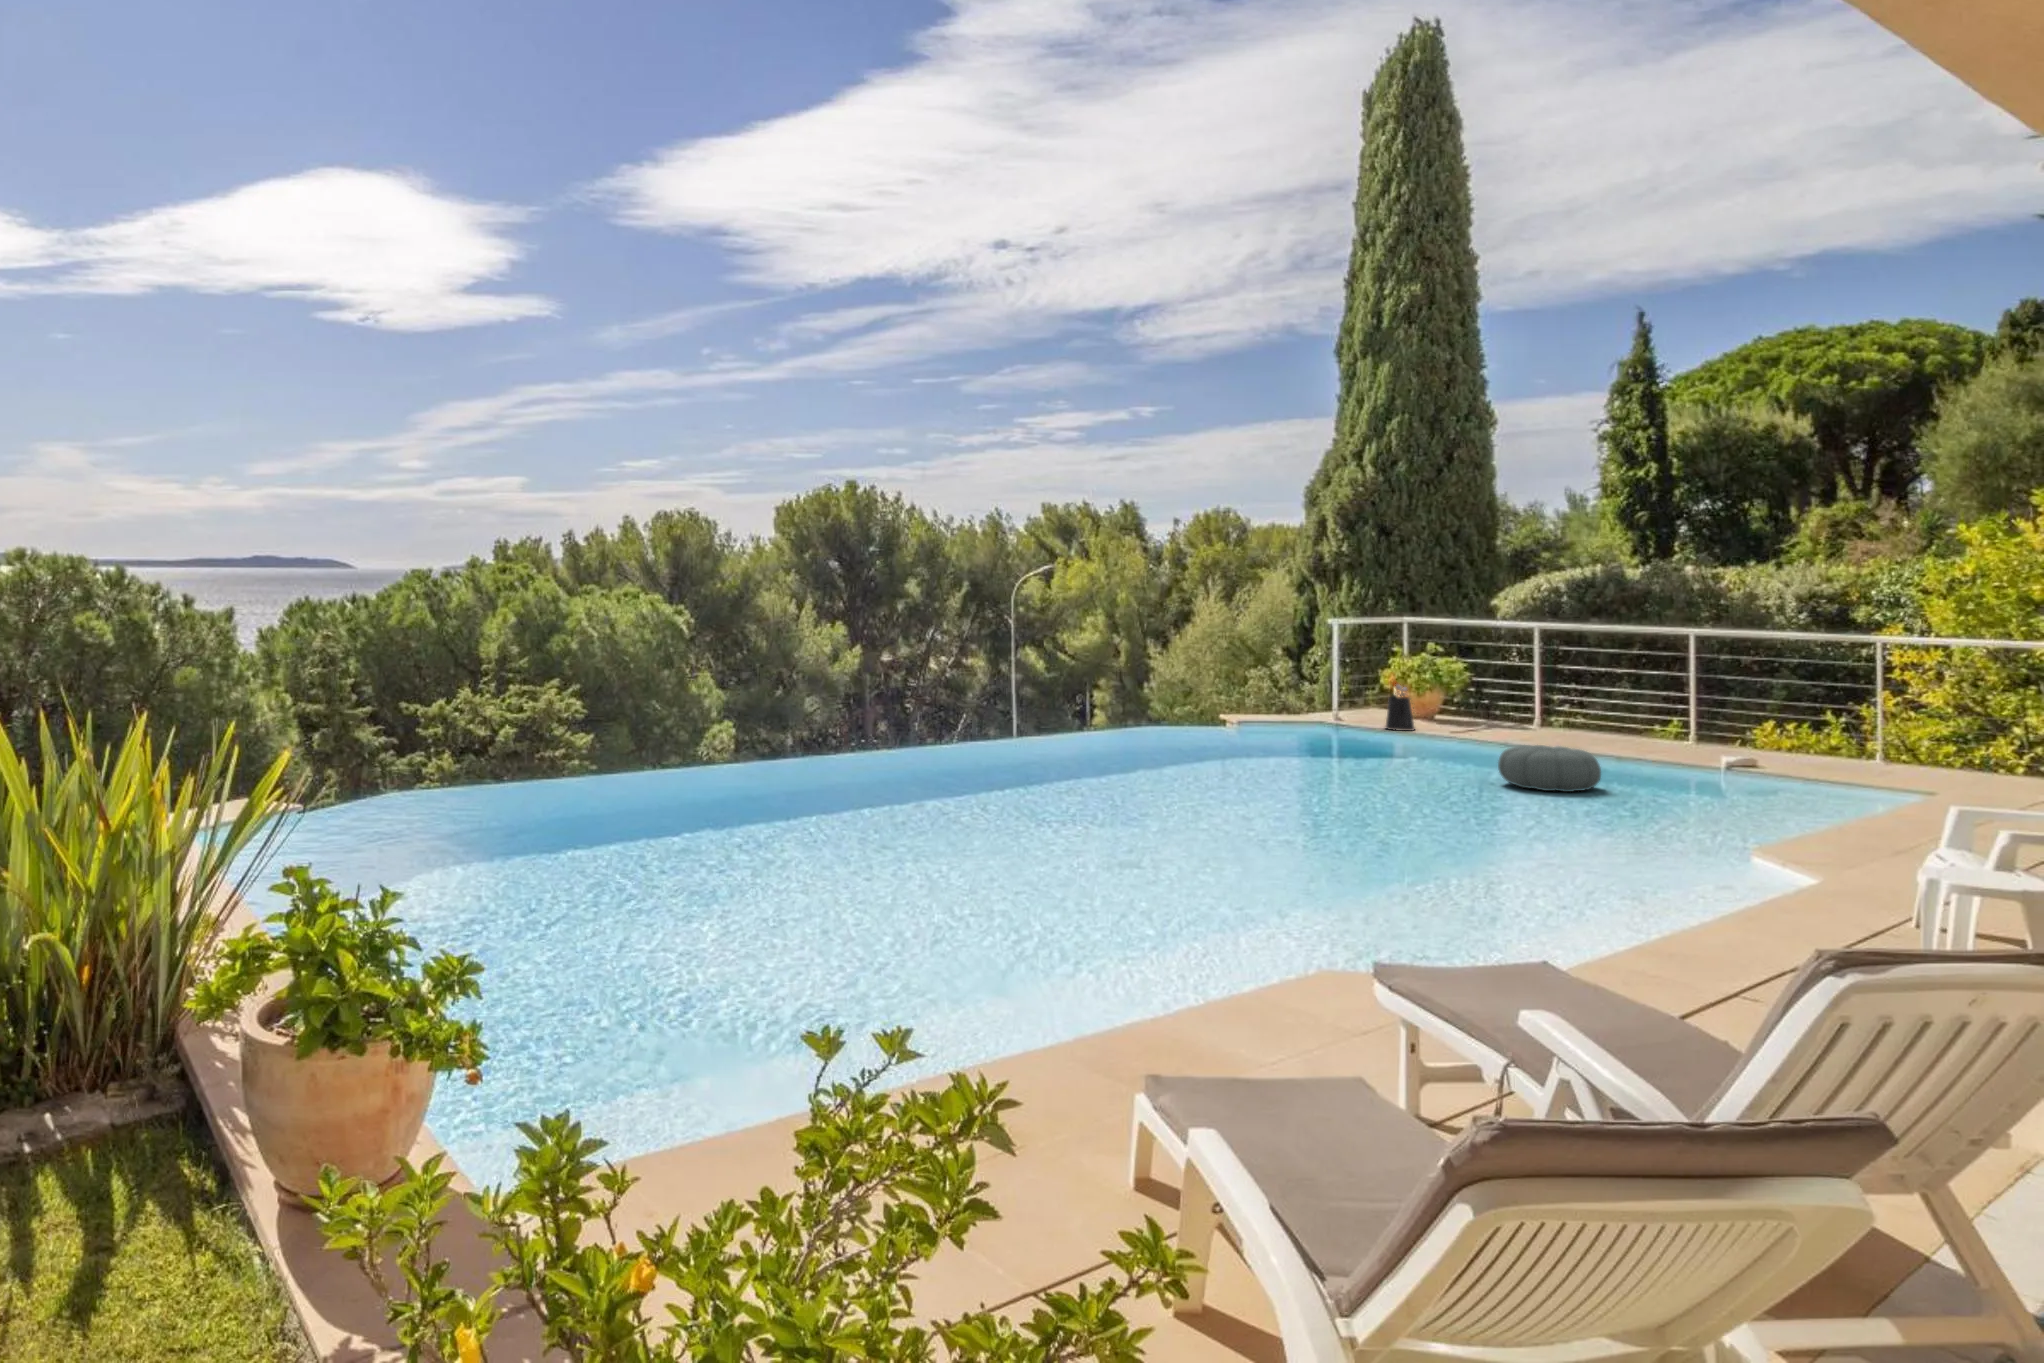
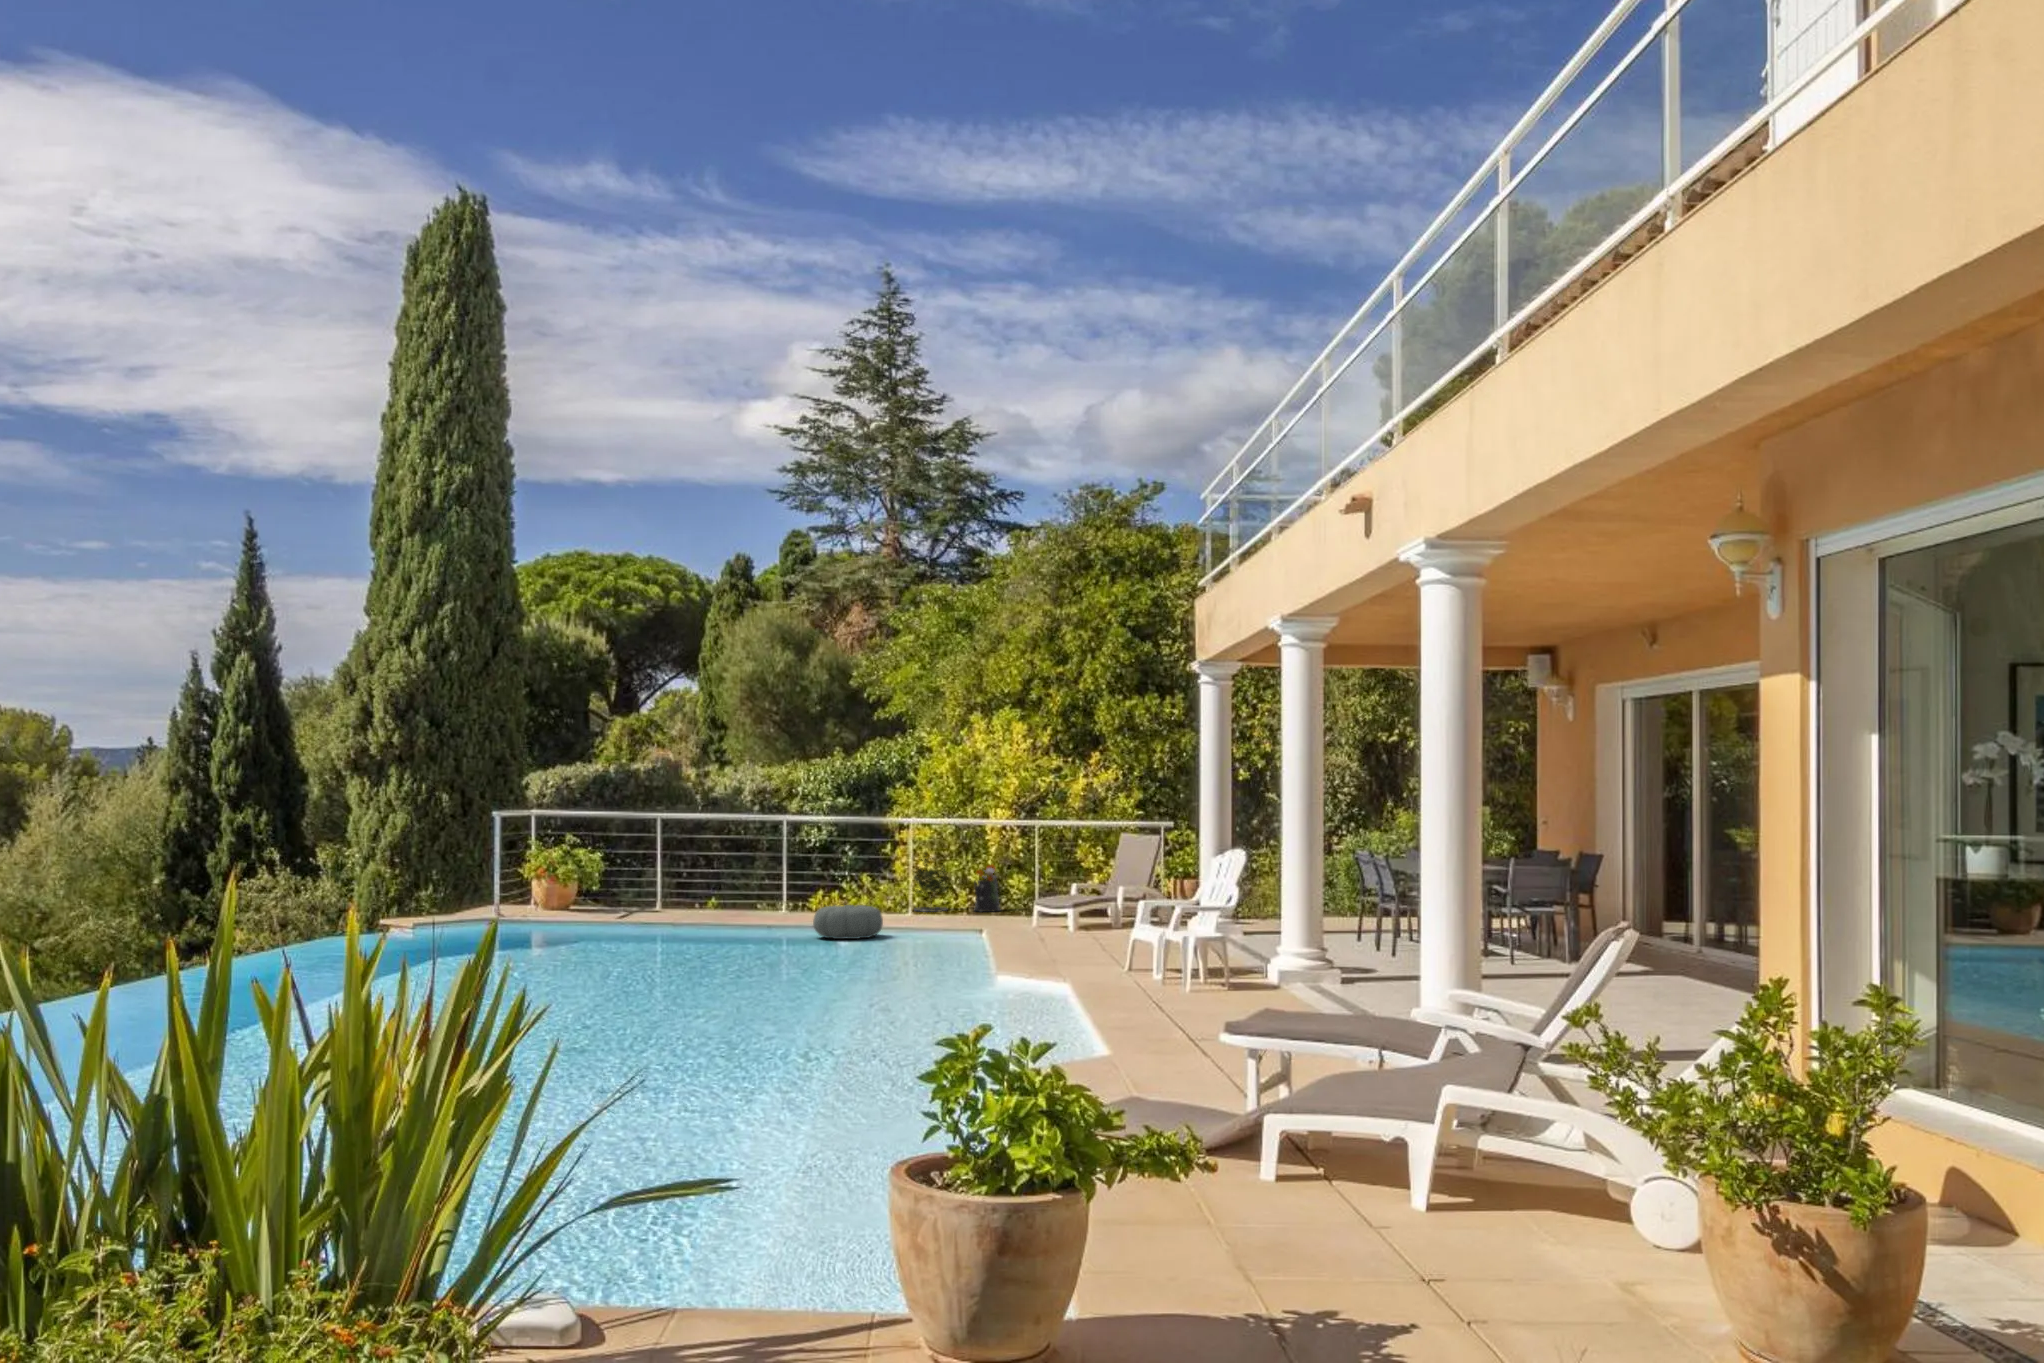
watering can: present [1386,681,1415,731] -> present [974,865,1000,912]
potted tree: none [1794,685,1869,771] -> present [914,856,948,912]

